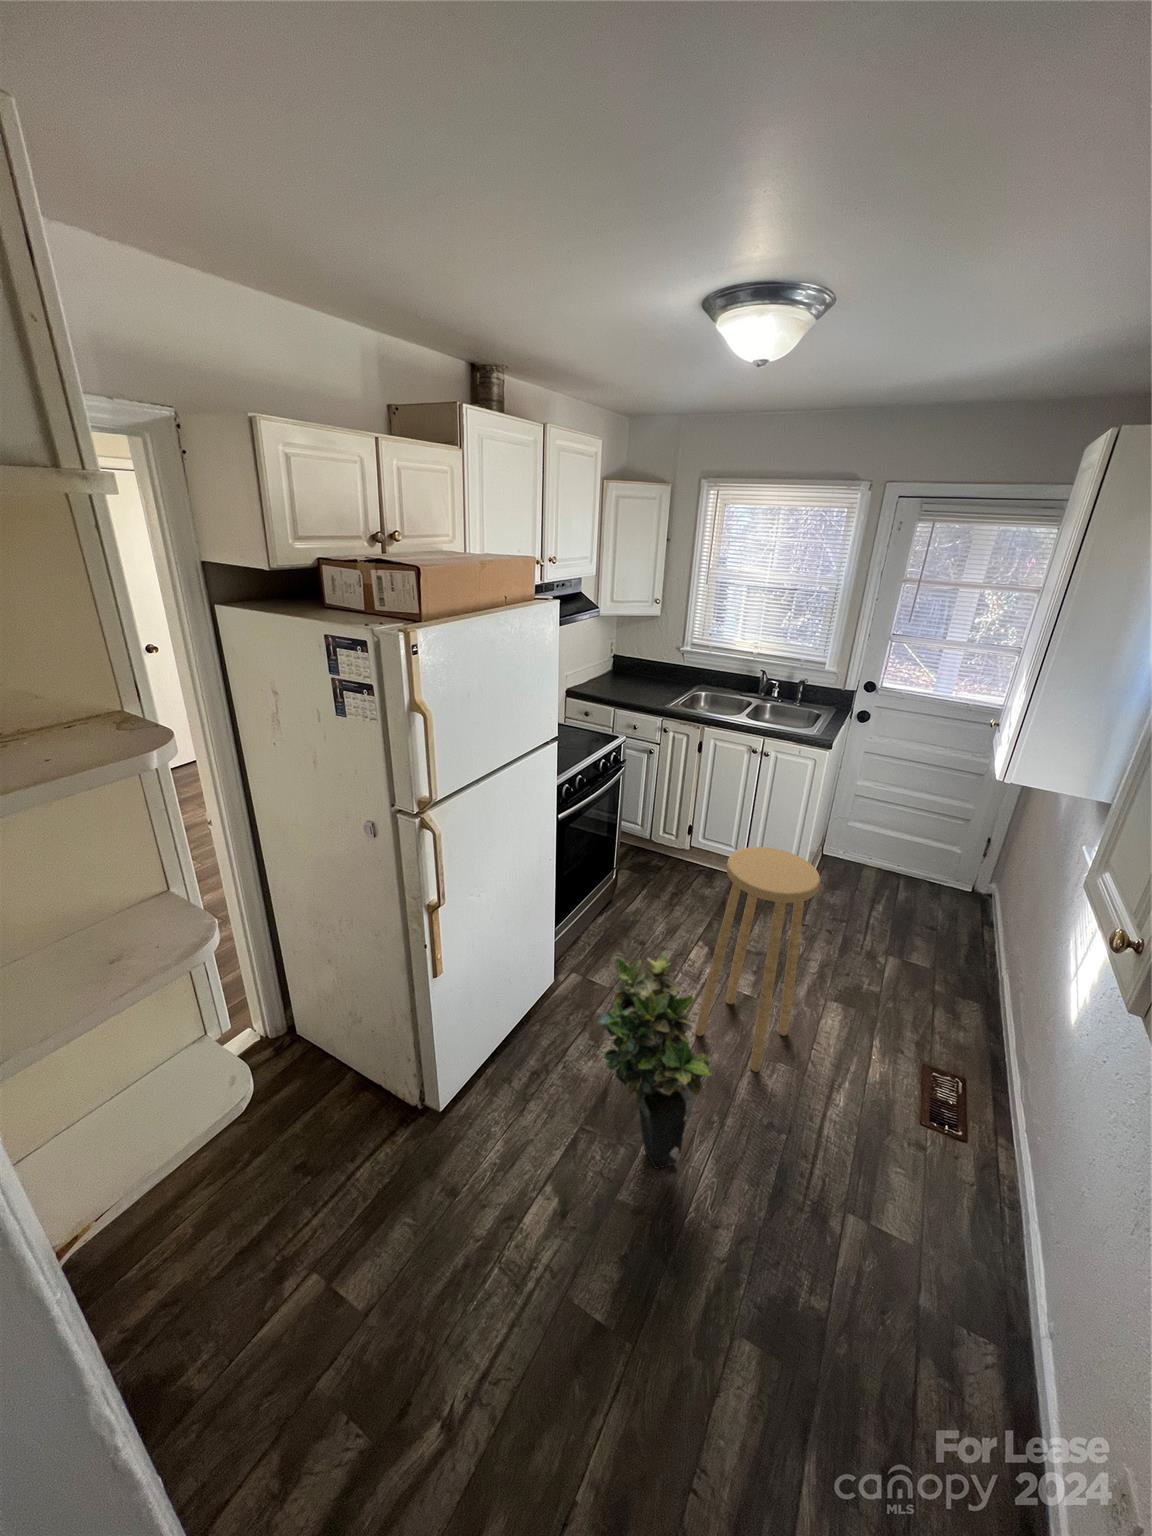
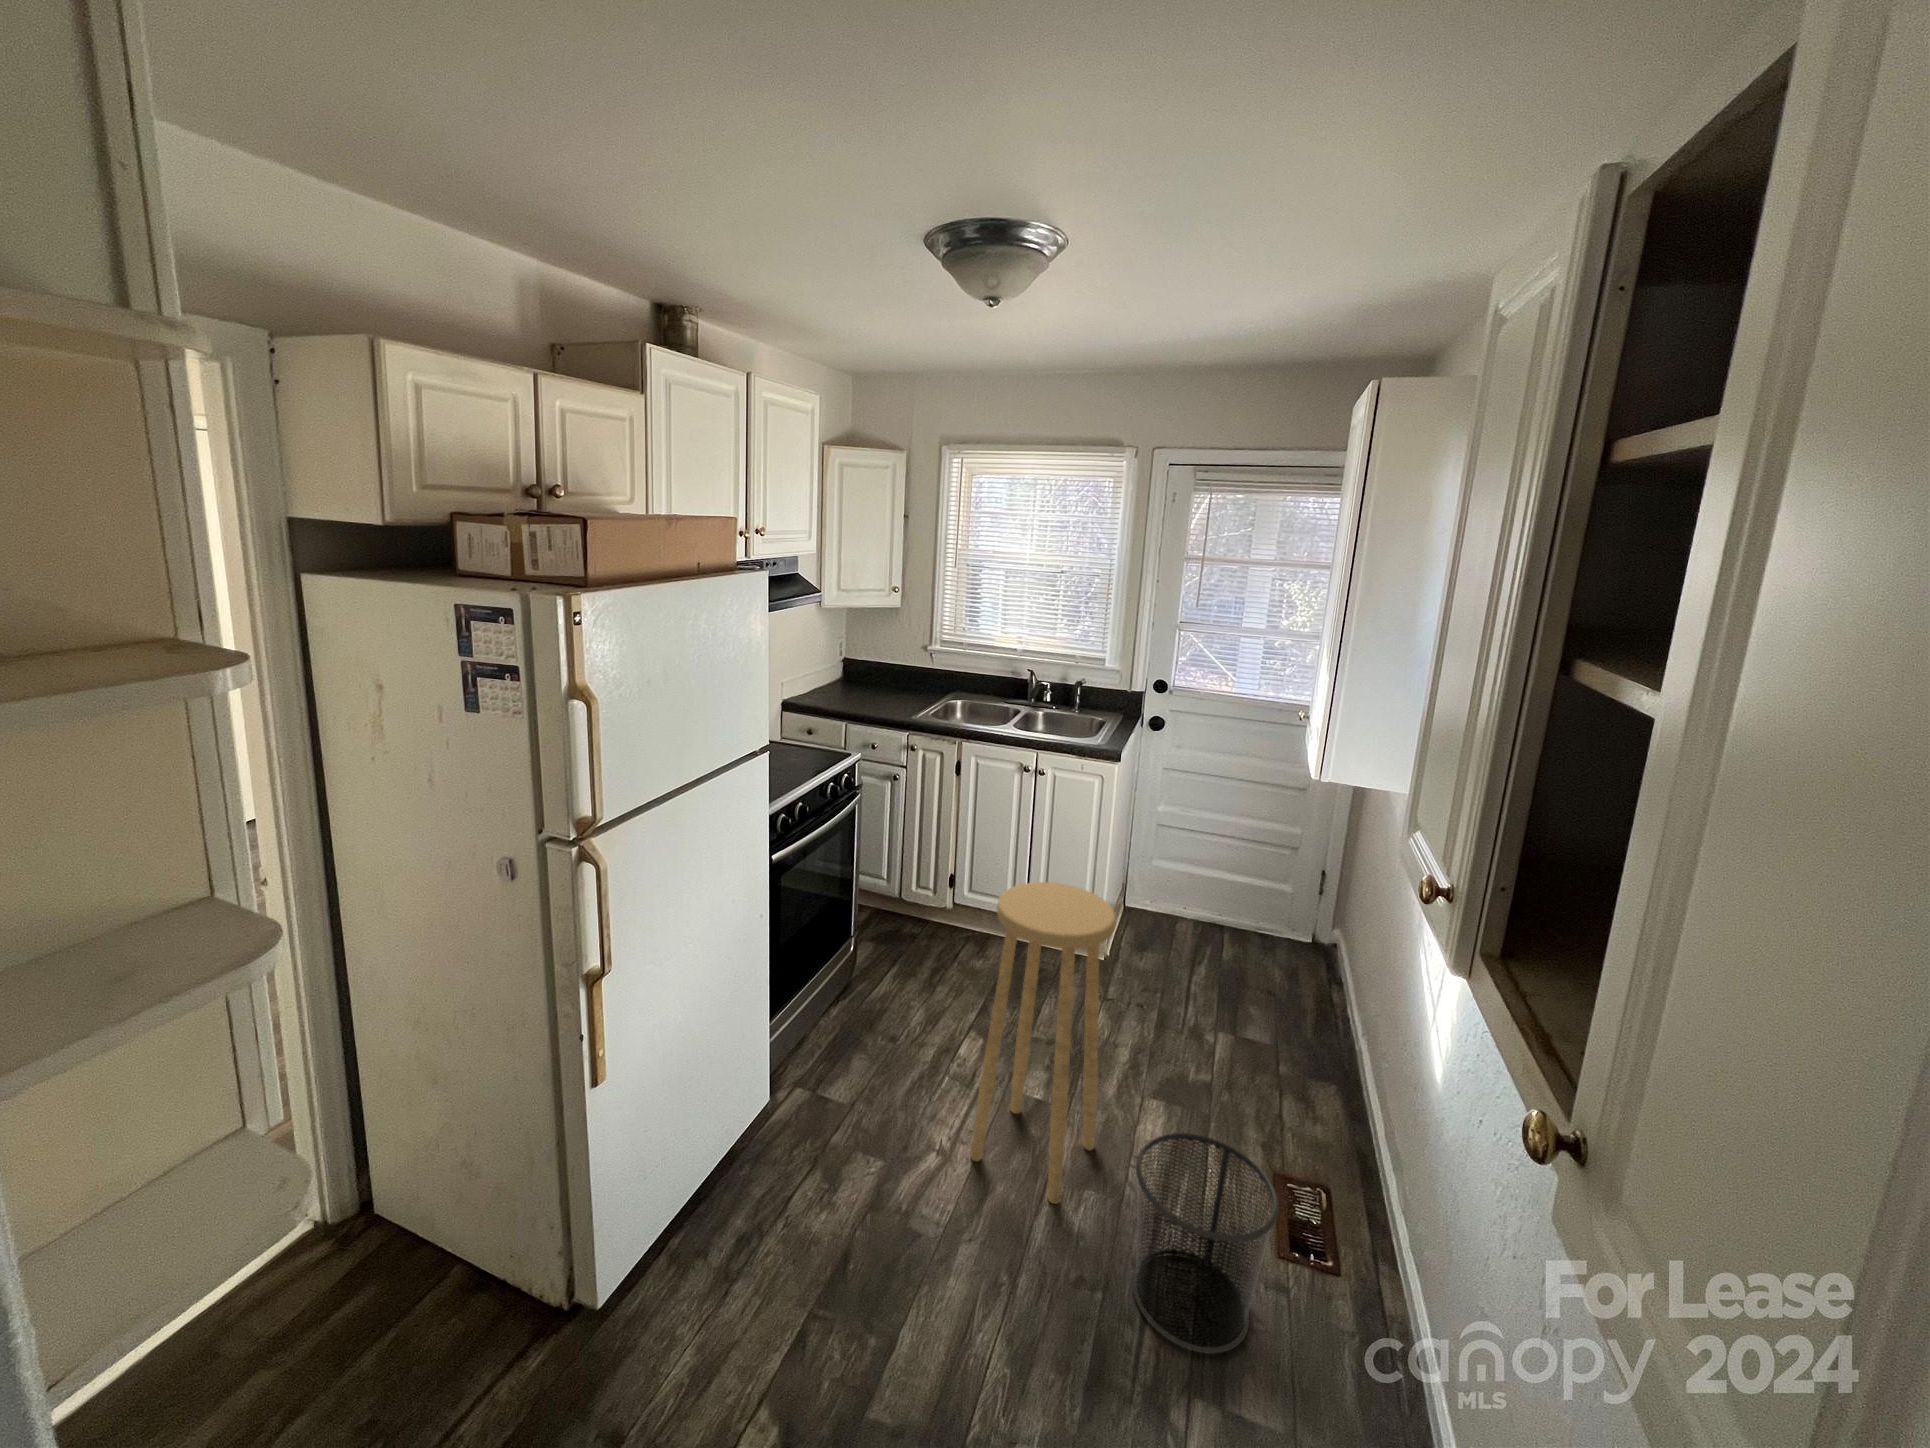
potted plant: present [598,952,712,1169] -> none [831,1027,992,1360]
waste bin: none [809,1039,930,1190] -> present [1132,1133,1279,1354]

